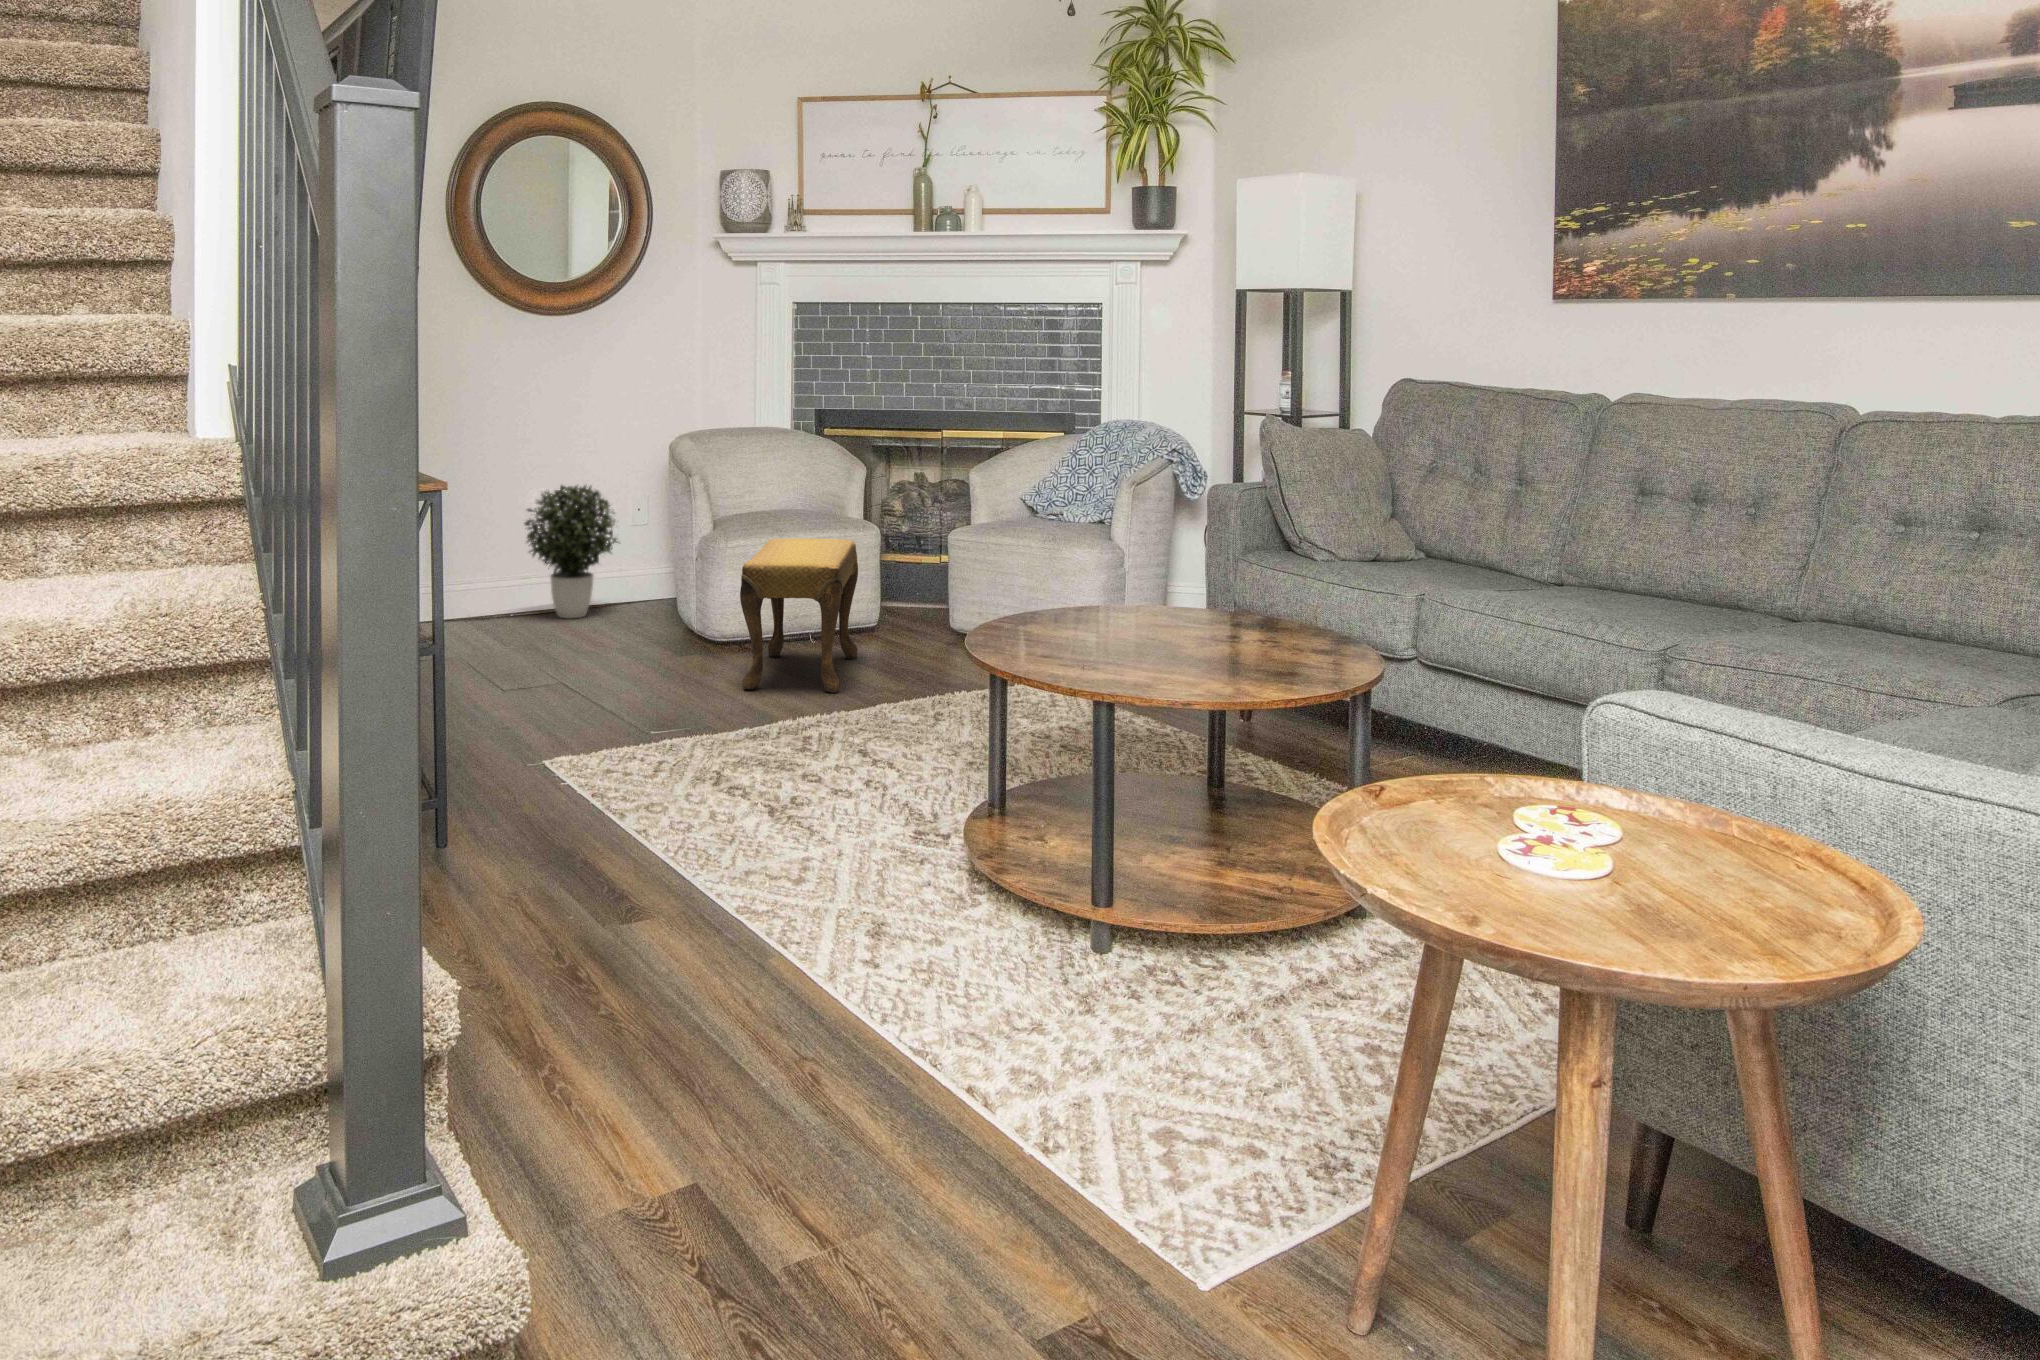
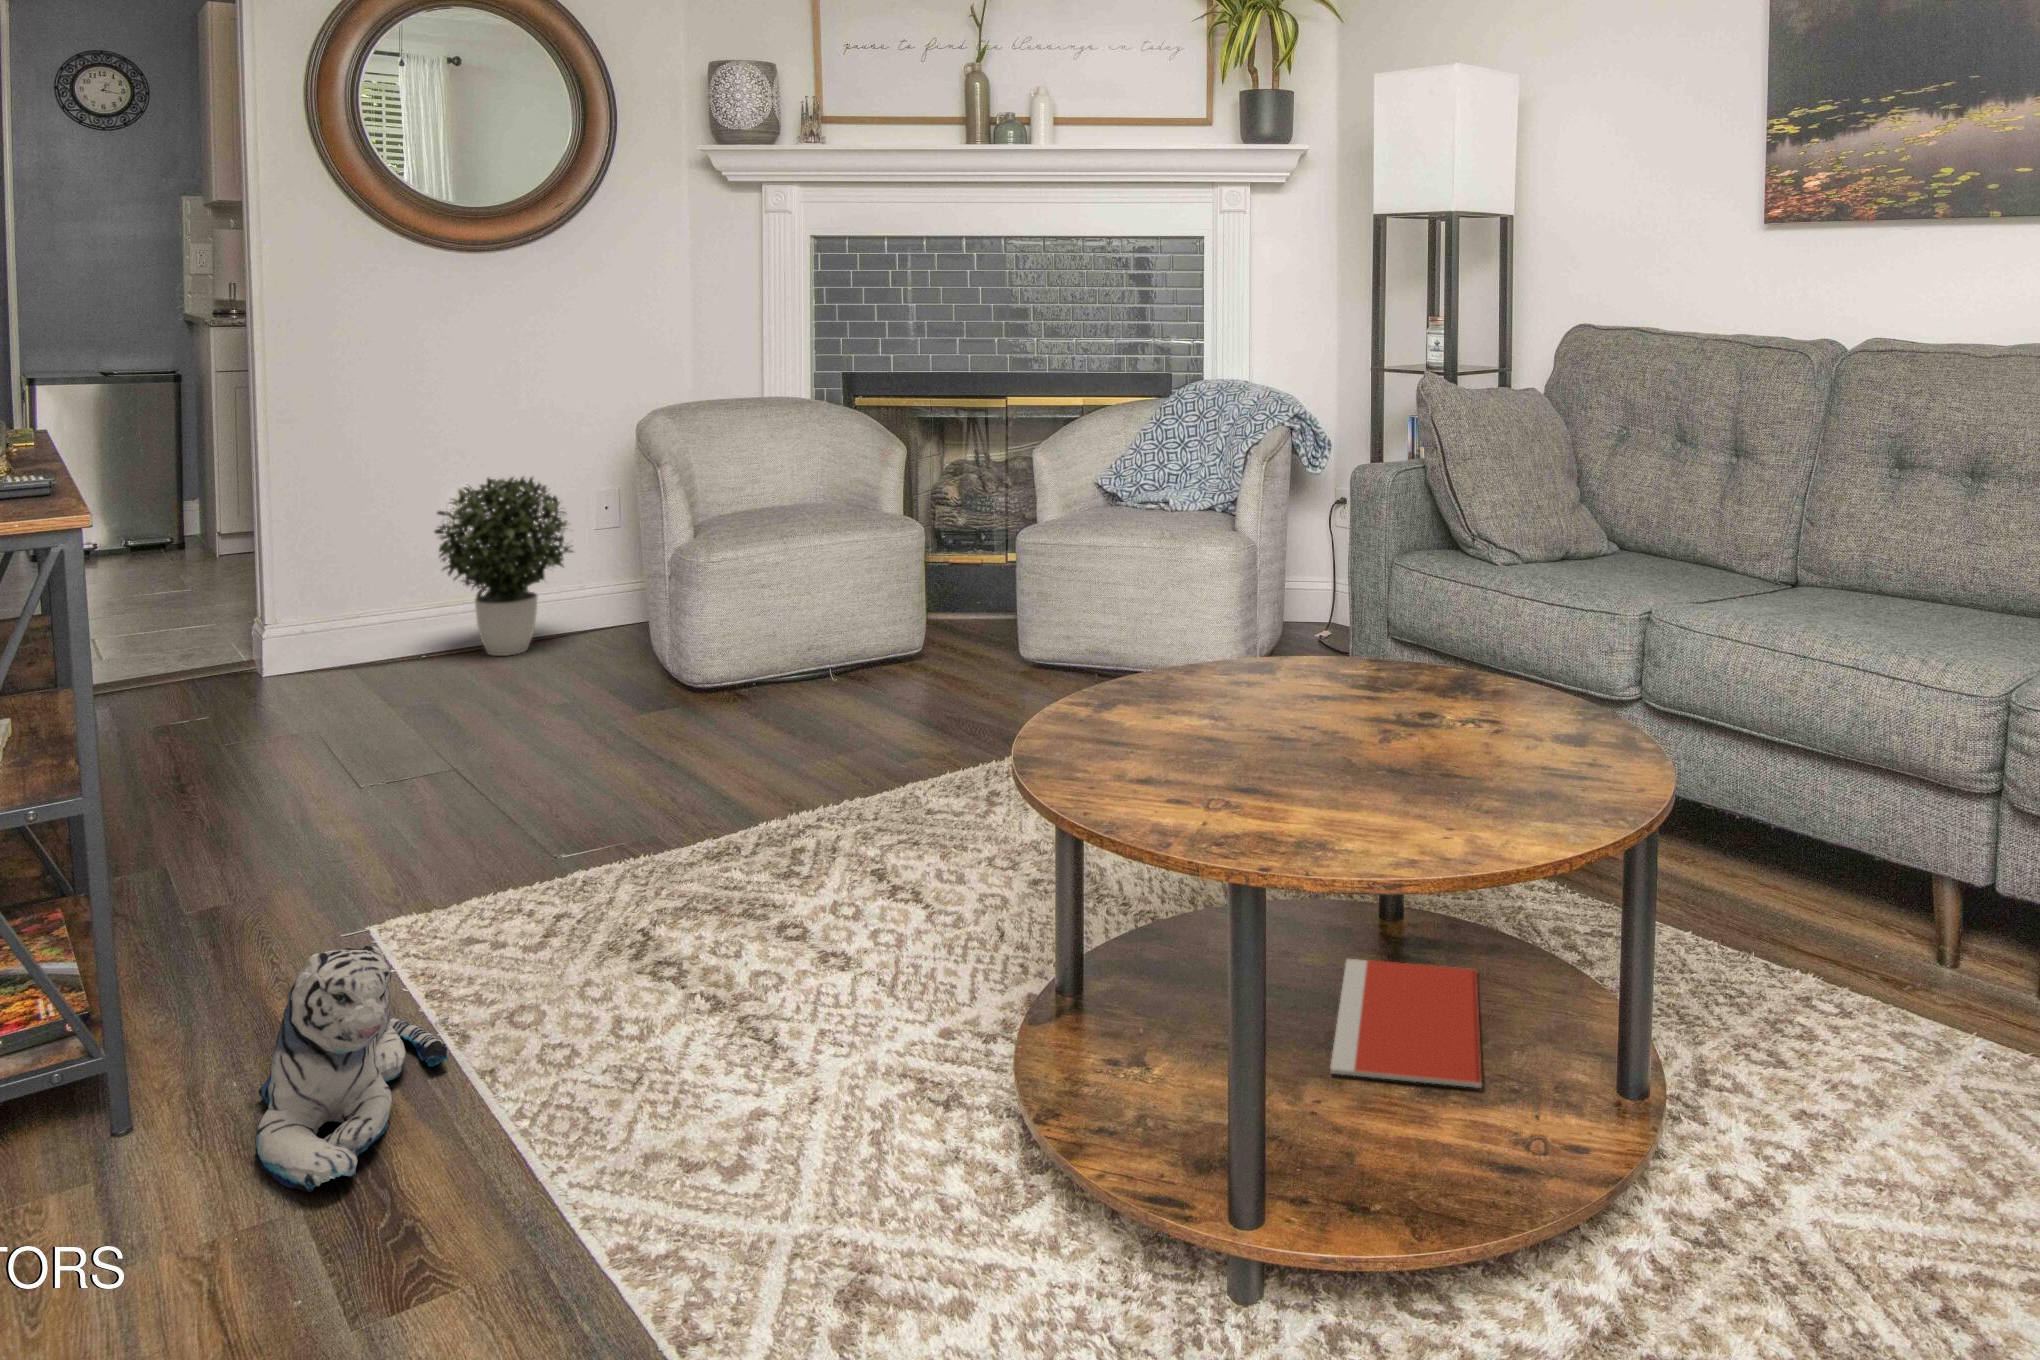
footstool: present [740,539,858,693] -> none [713,546,889,764]
plush toy: none [514,745,617,873] -> present [255,946,448,1192]
notebook: none [1161,802,1269,864] -> present [1330,959,1482,1088]

